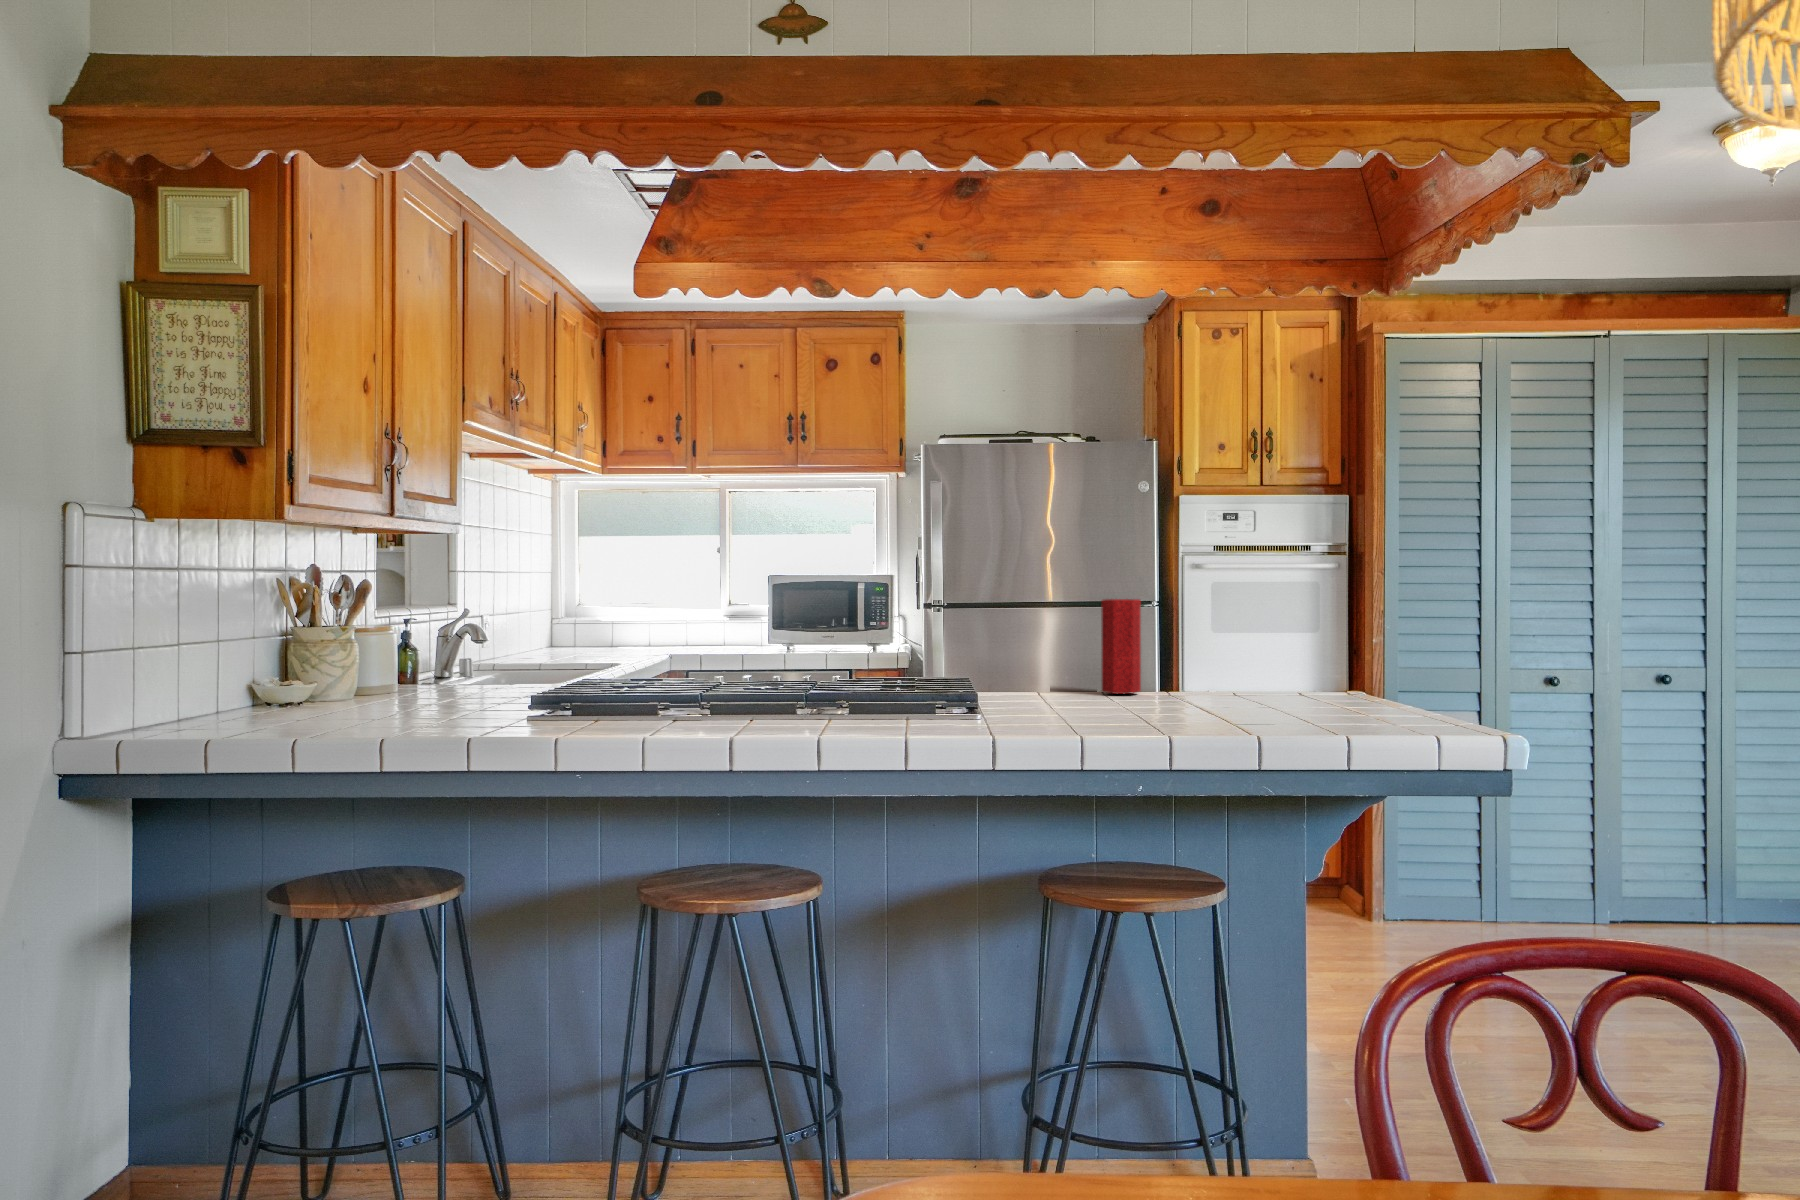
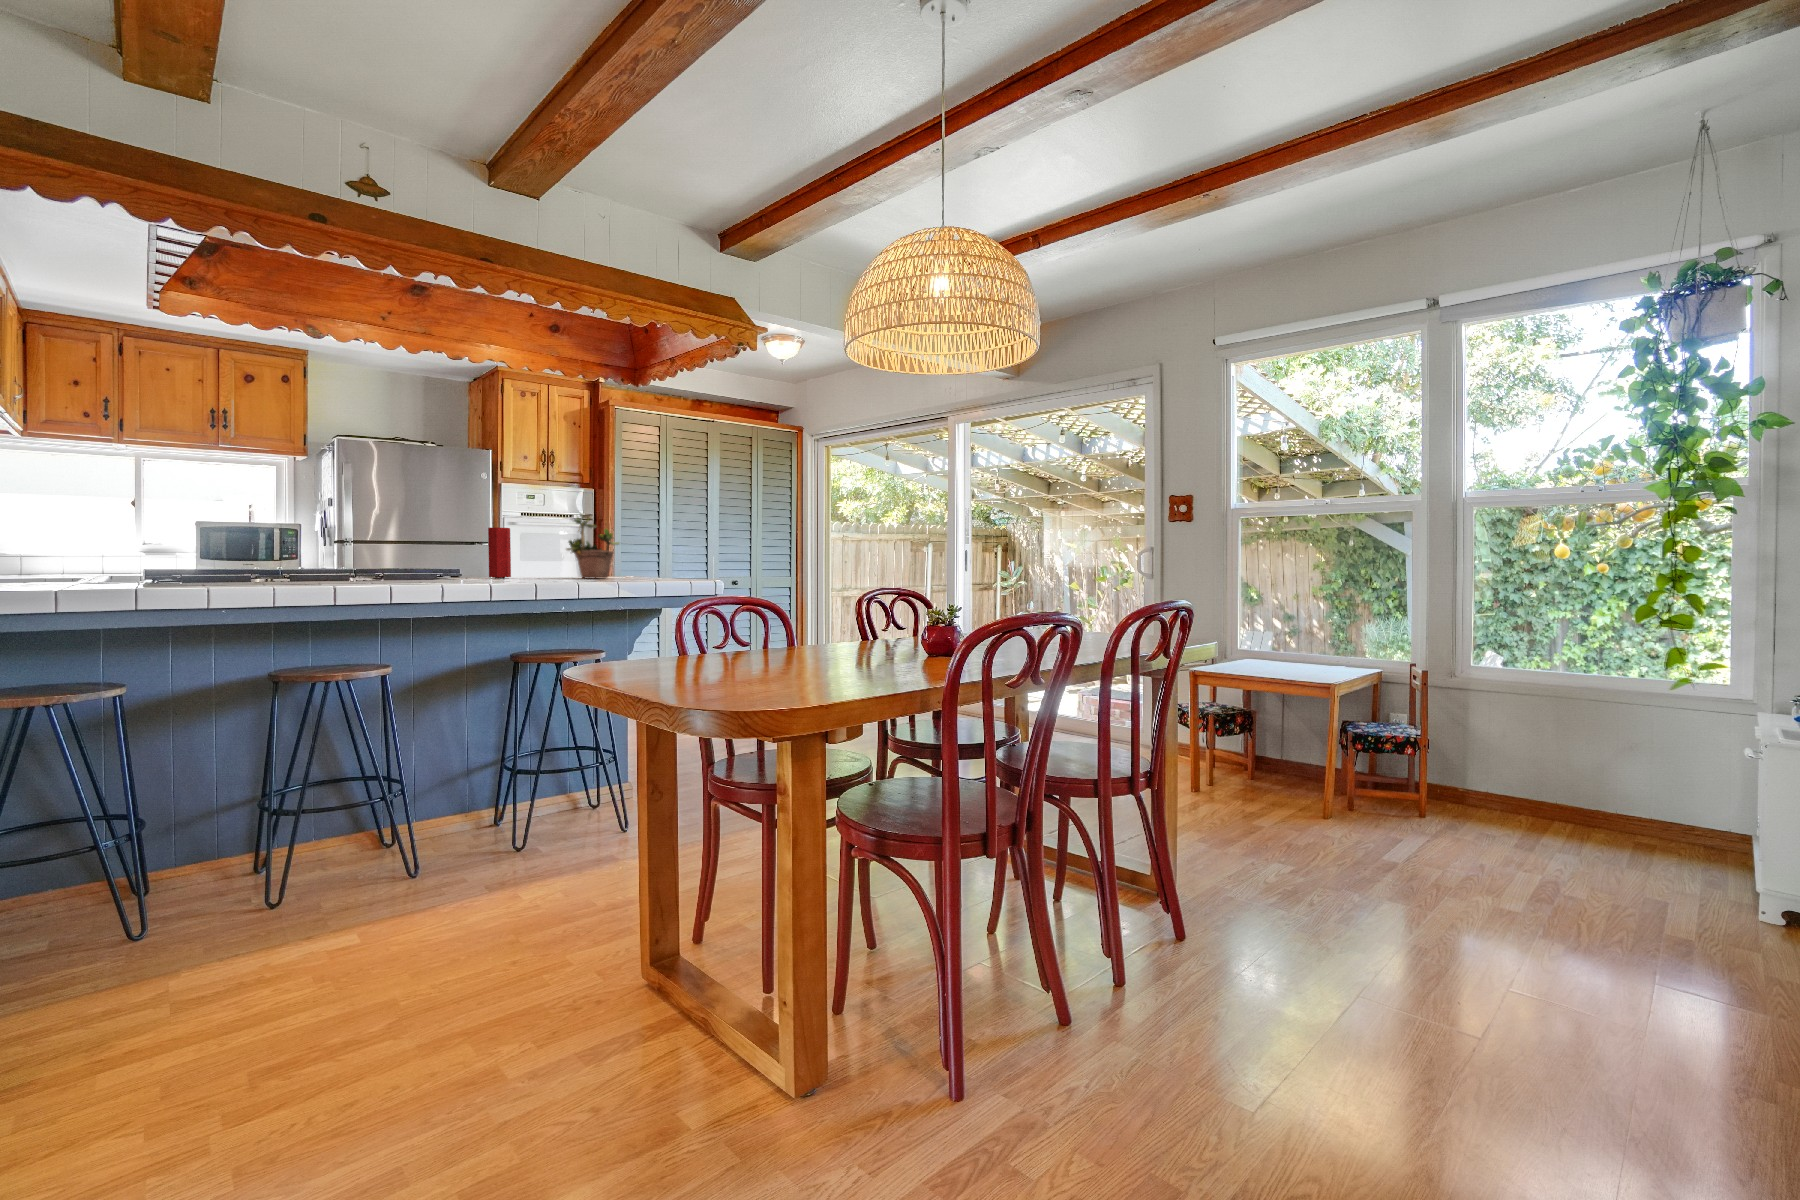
potted plant: none [1230,561,1340,706] -> present [567,514,619,579]

